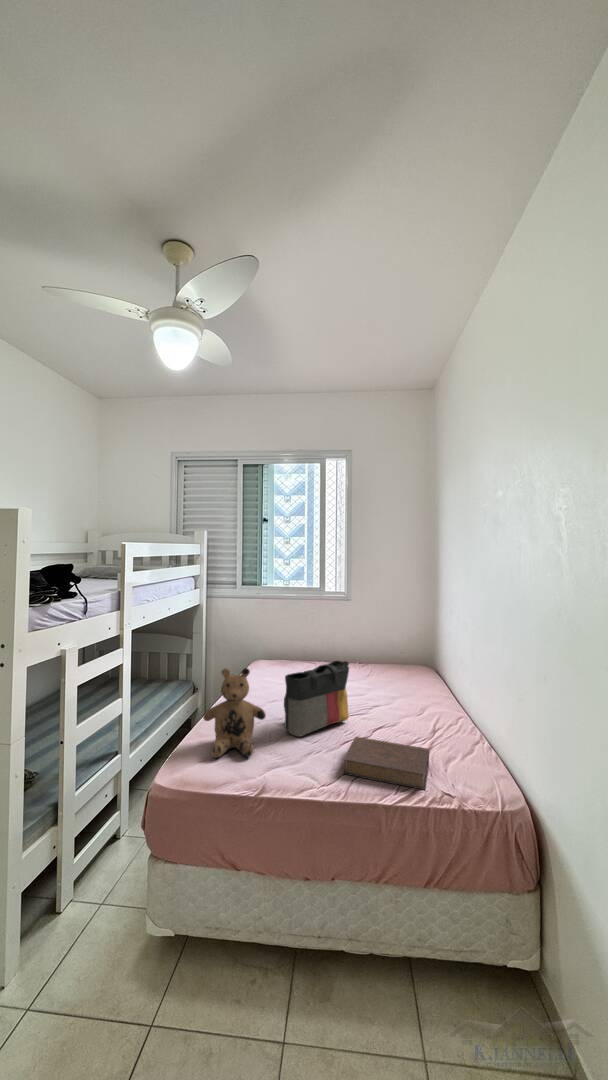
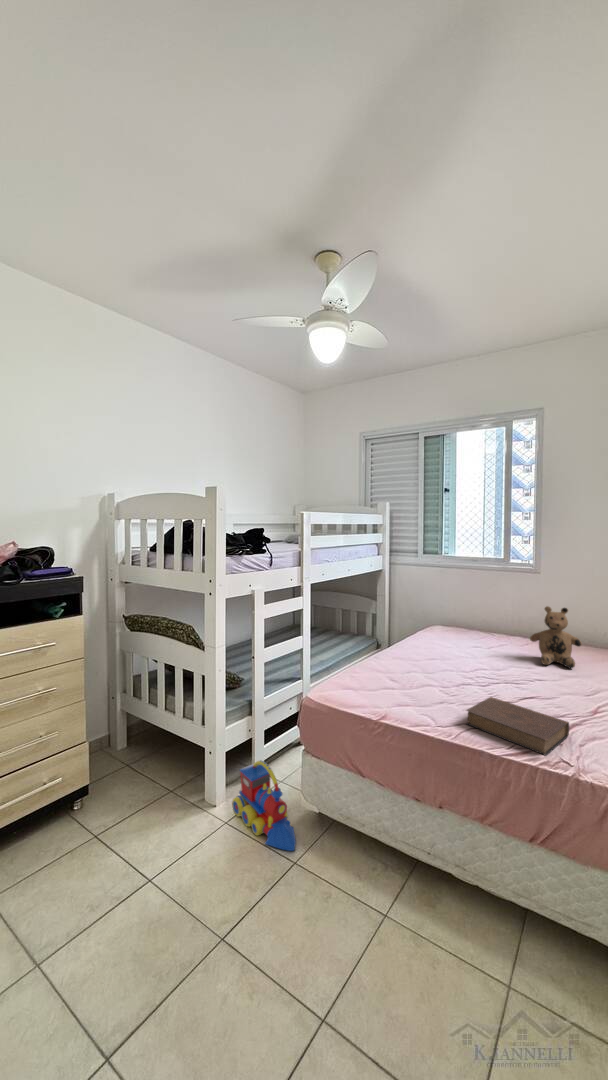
tote bag: present [284,661,349,736] -> none [428,626,502,689]
teddy bear: present [203,668,266,758] -> present [530,606,582,668]
toy train: none [34,896,148,1024] -> present [232,760,296,851]

